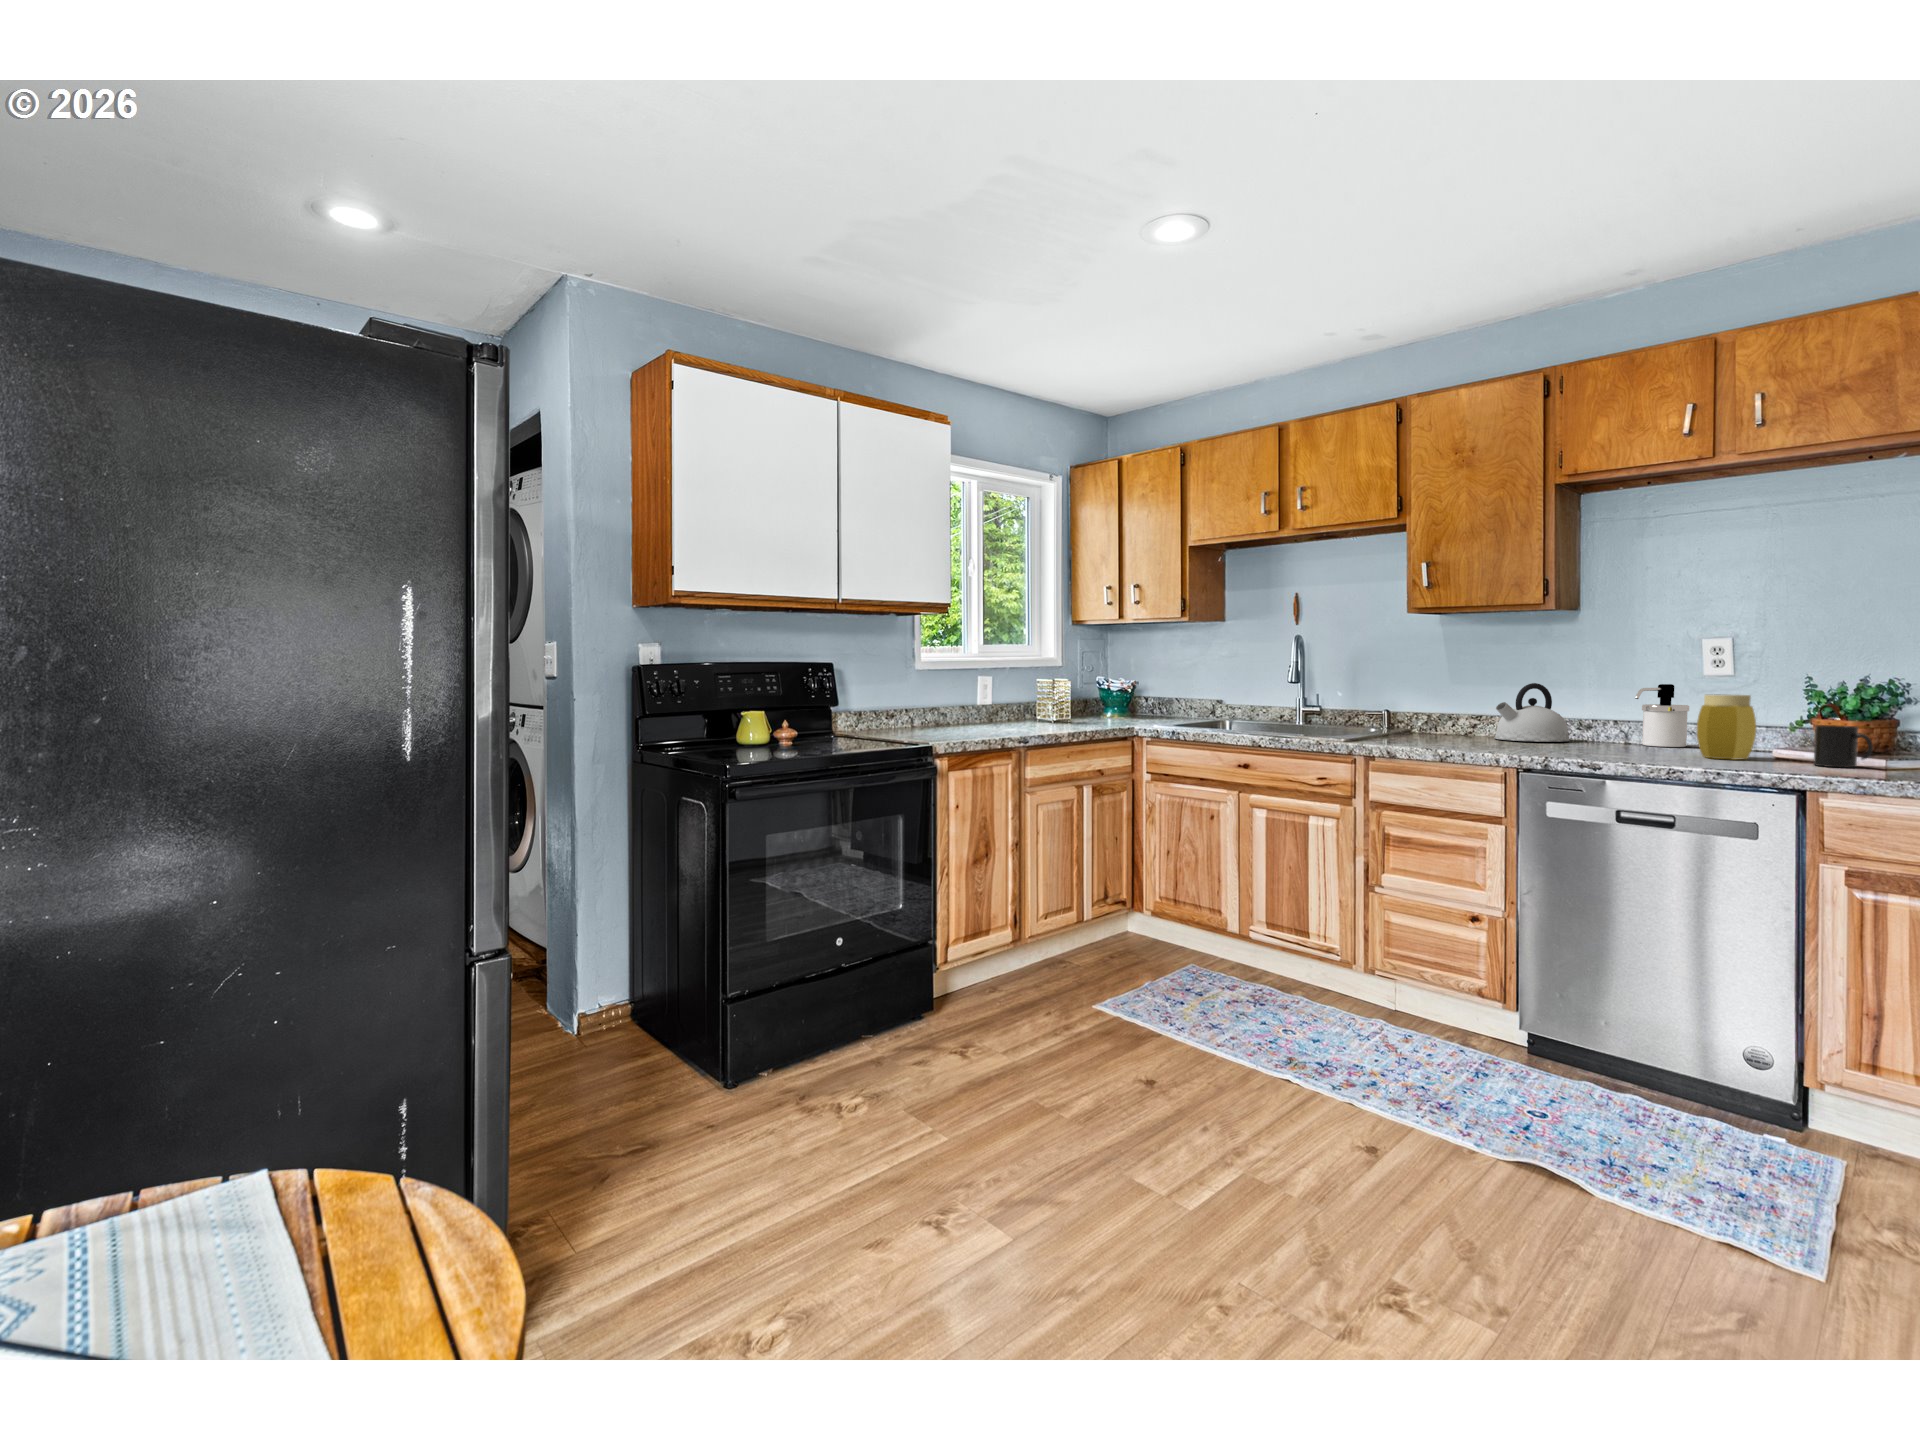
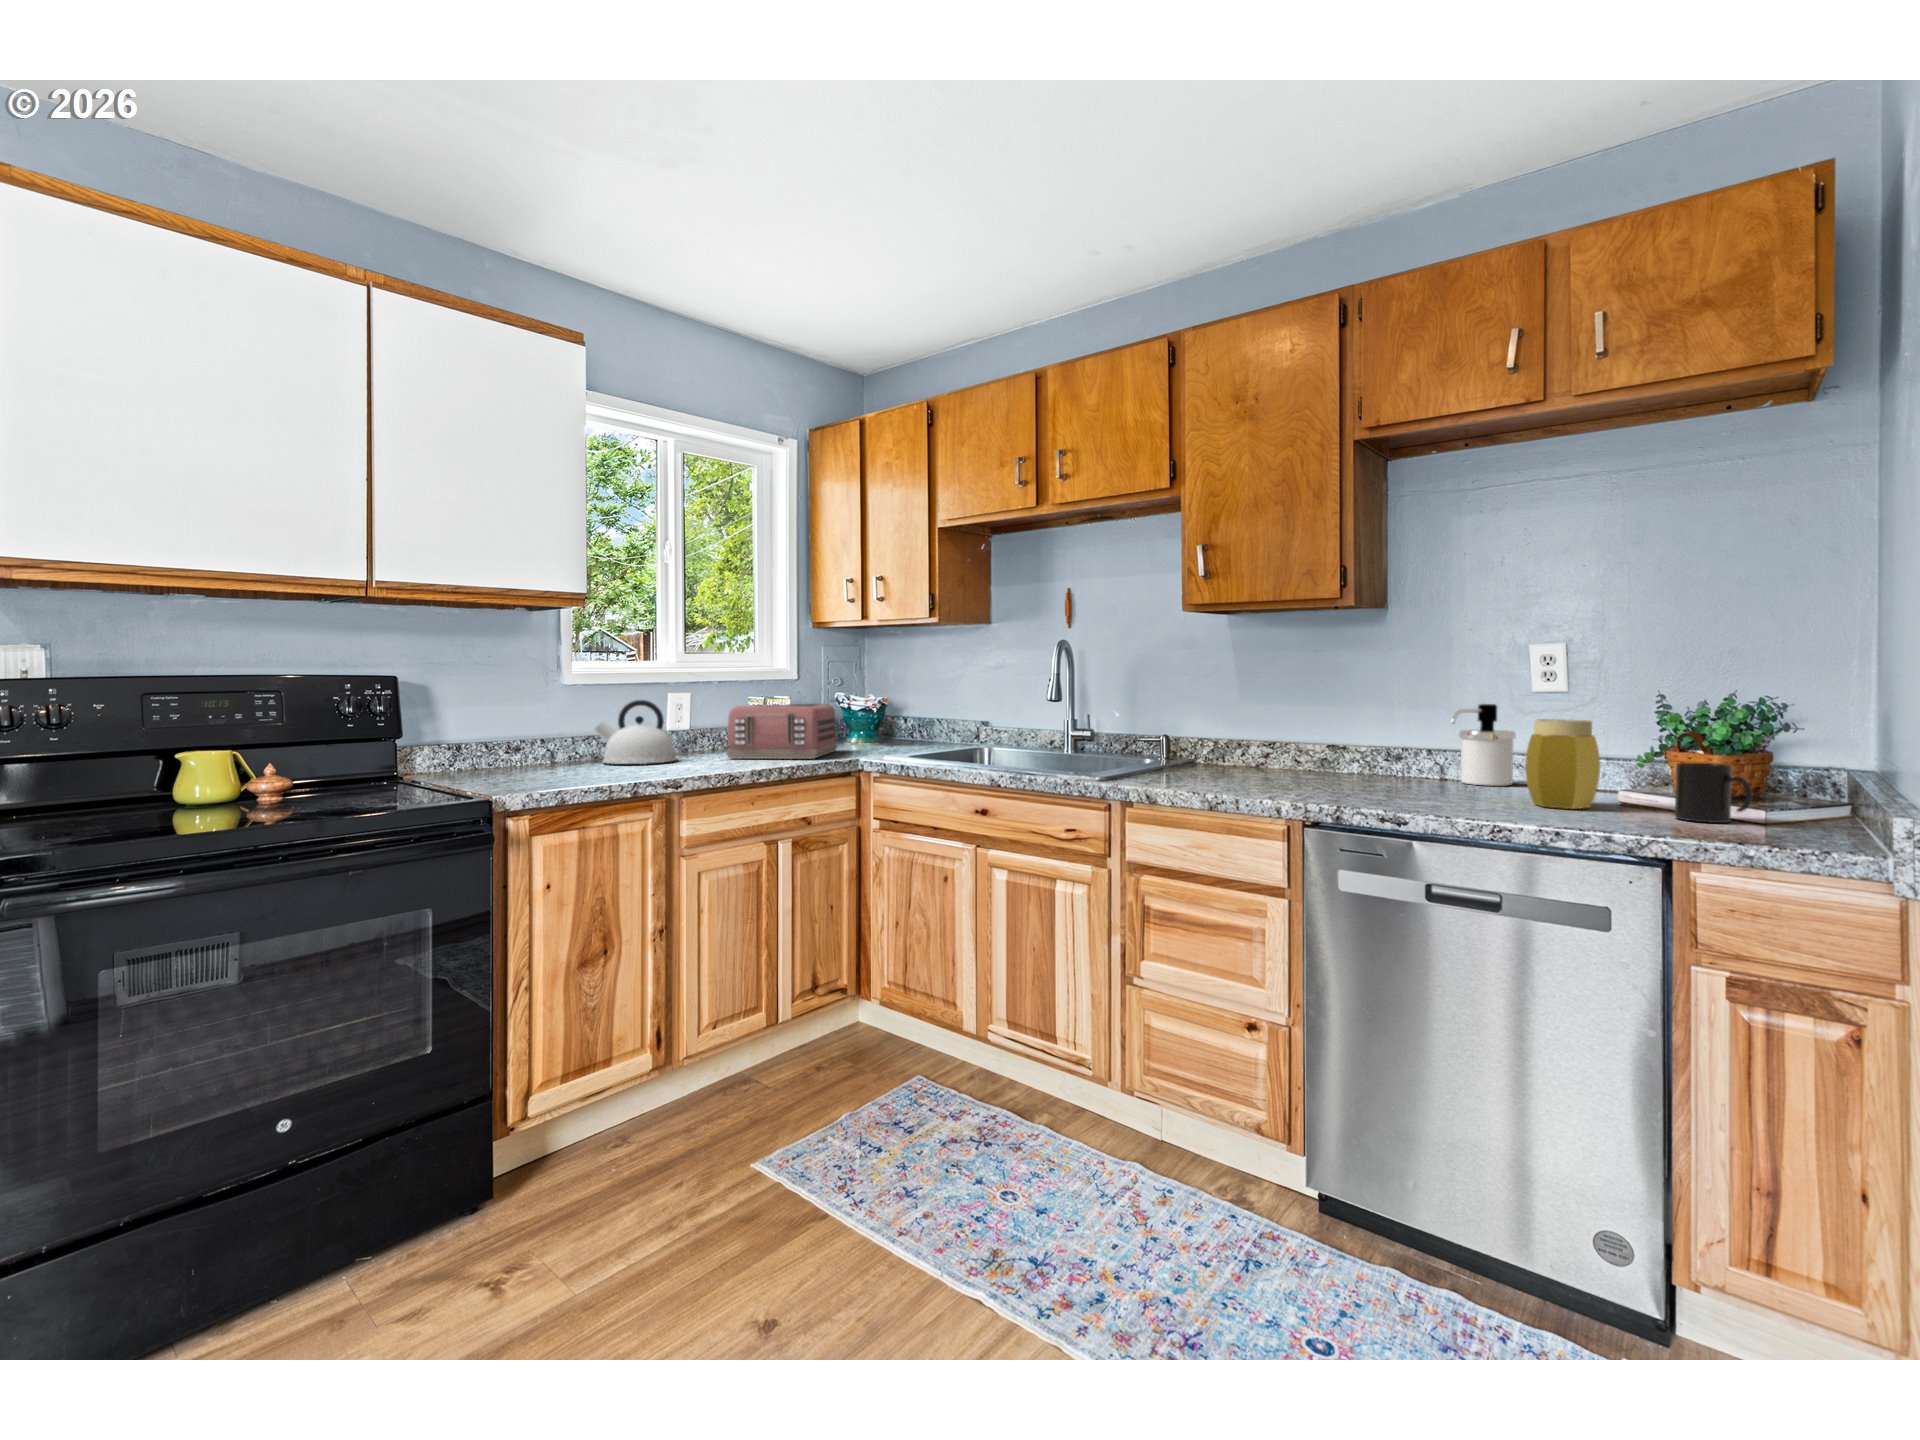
kettle: present [1494,683,1570,742] -> present [595,700,676,764]
toaster: none [1031,685,1106,726] -> present [727,704,837,759]

